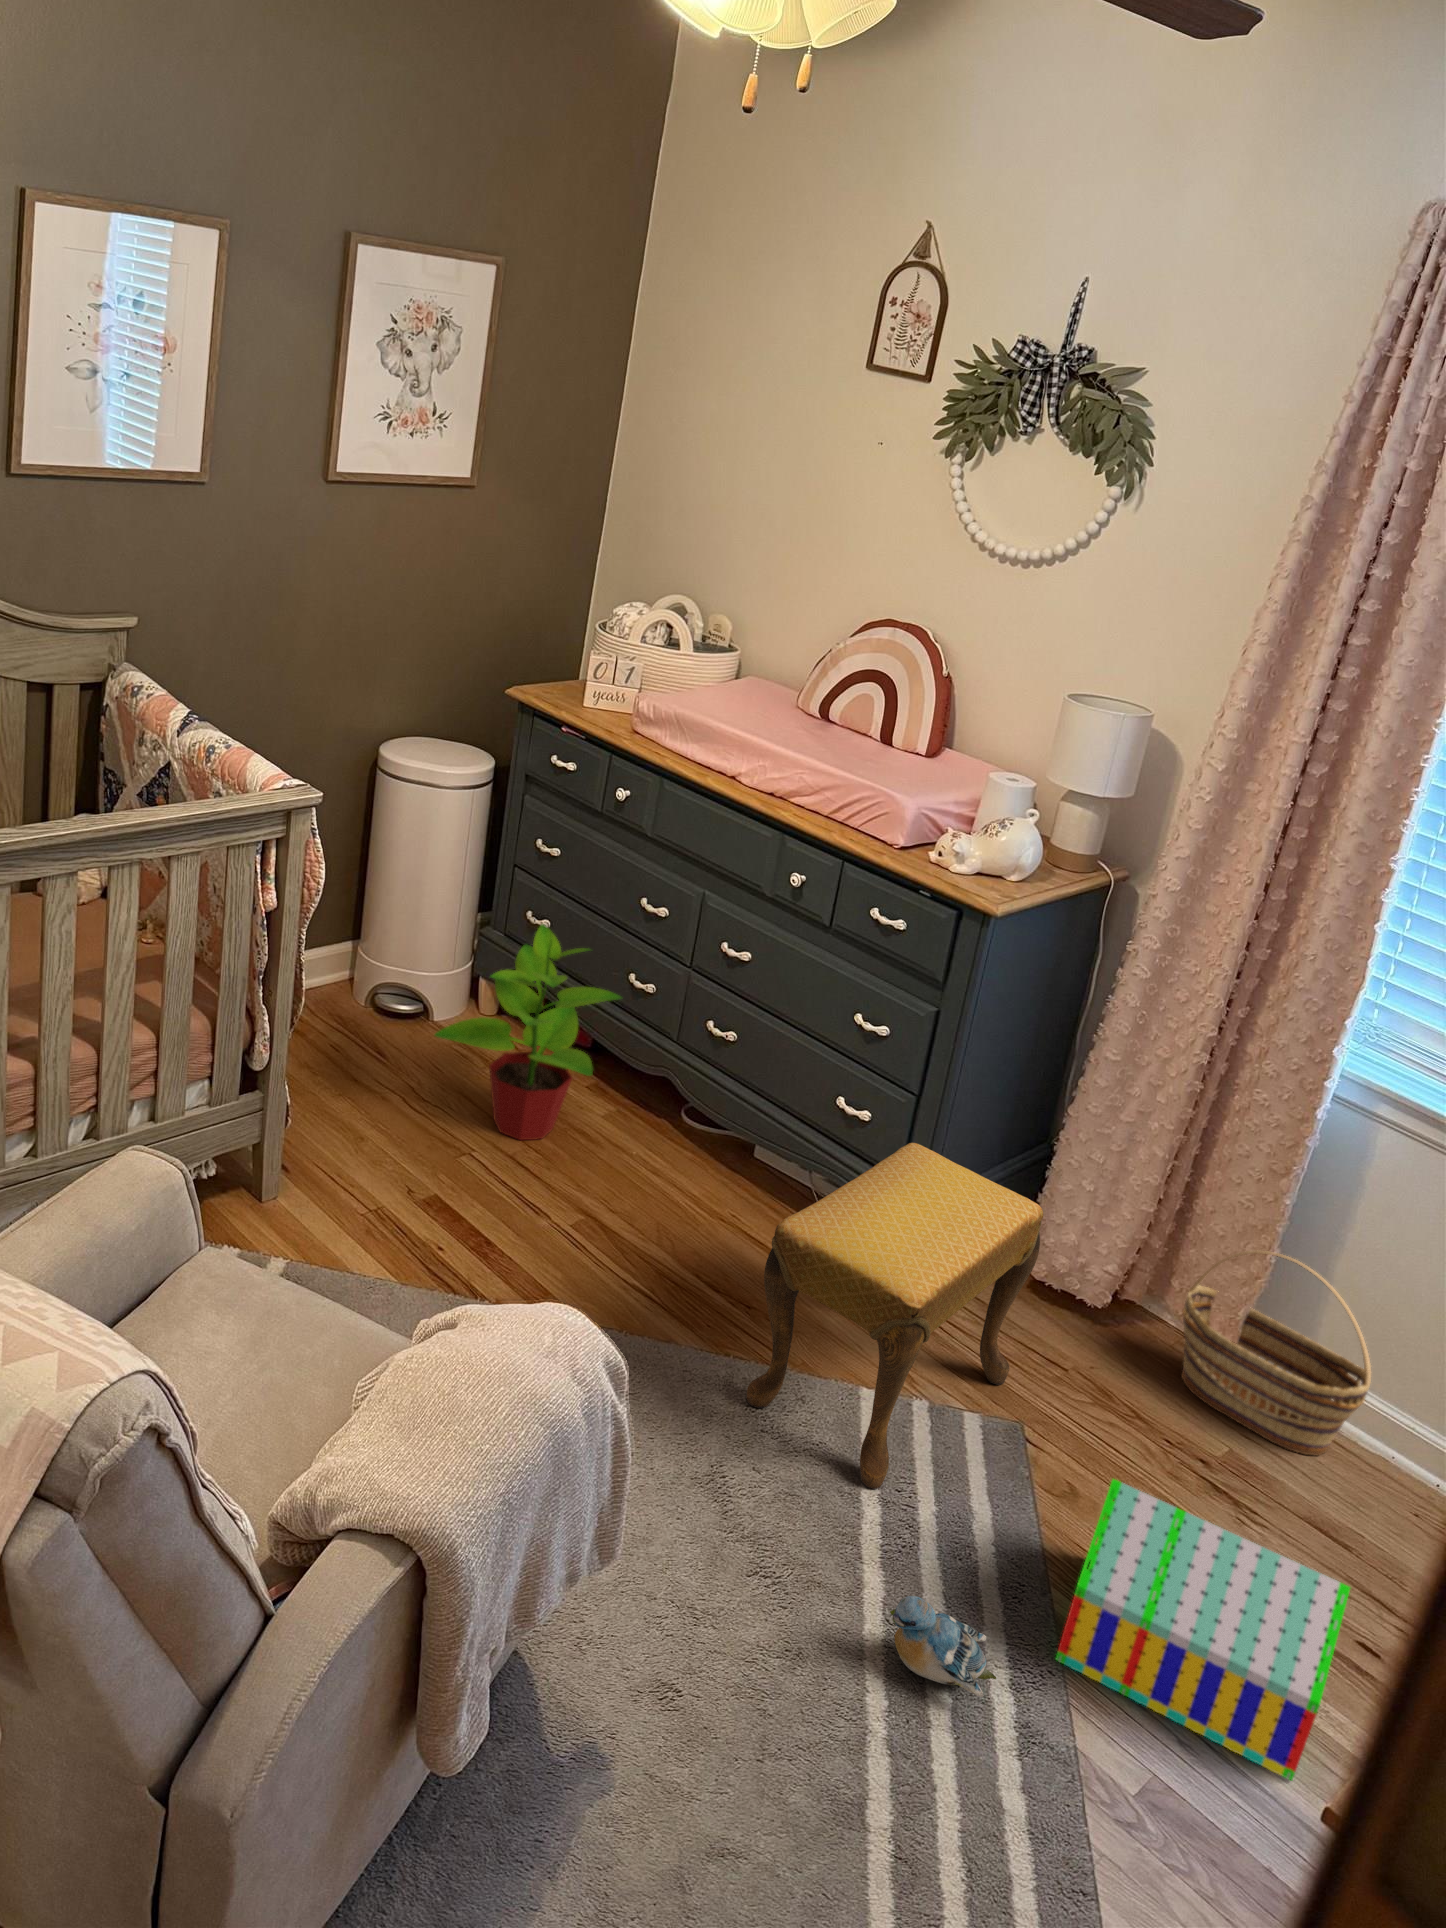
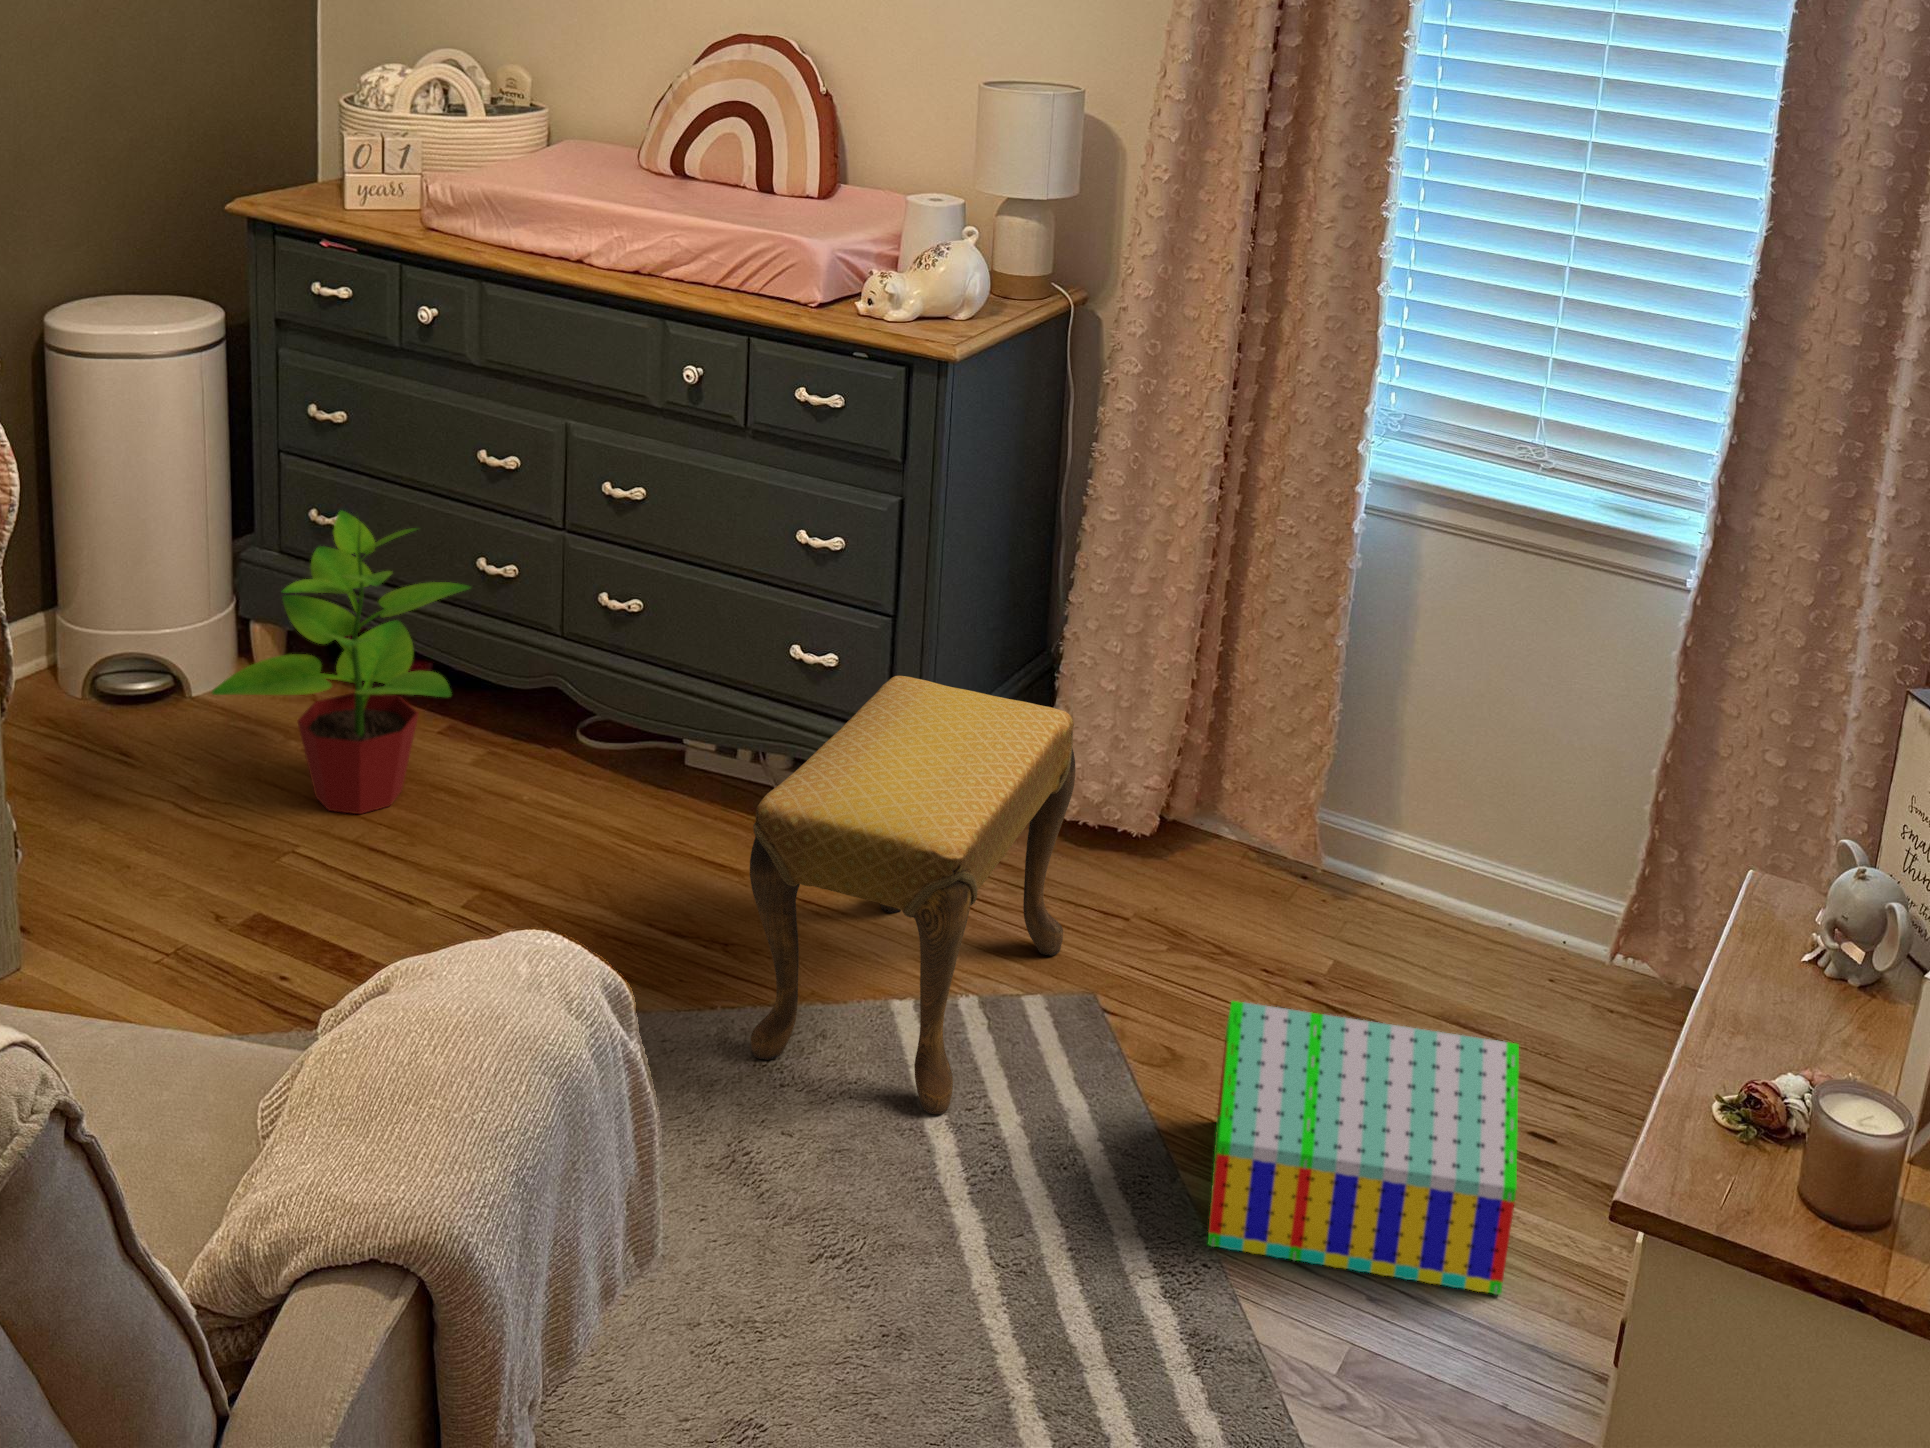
basket: present [1182,1250,1371,1456] -> none [1245,709,1467,941]
plush toy: present [890,1596,996,1697] -> none [1006,1212,1148,1312]

